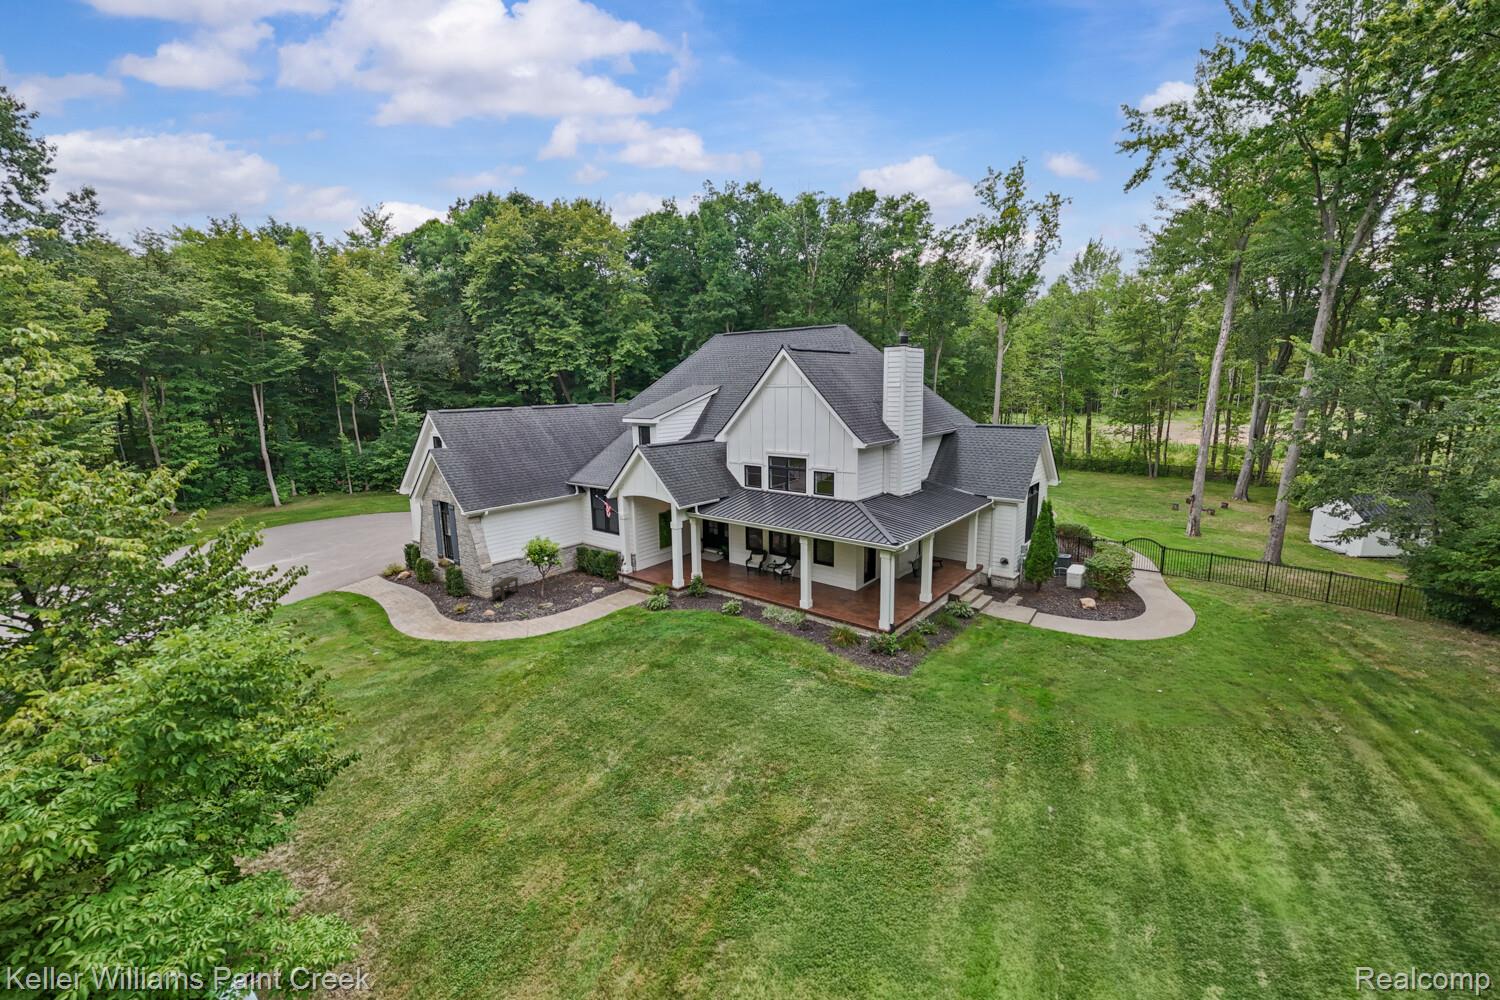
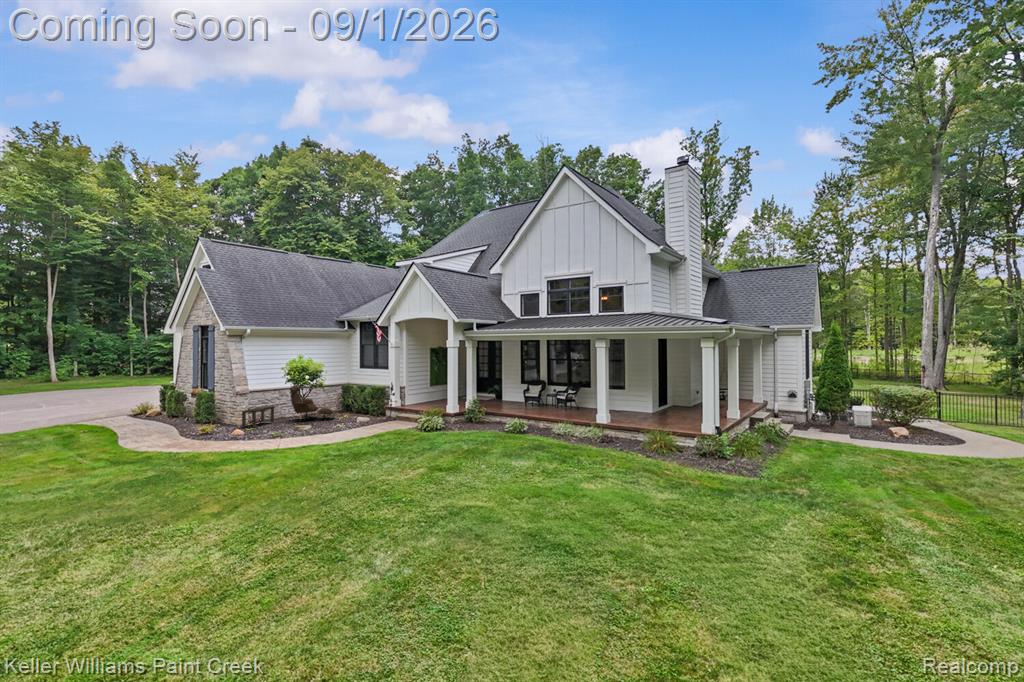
lounge chair: none [530,556,570,591] -> present [290,386,333,421]

